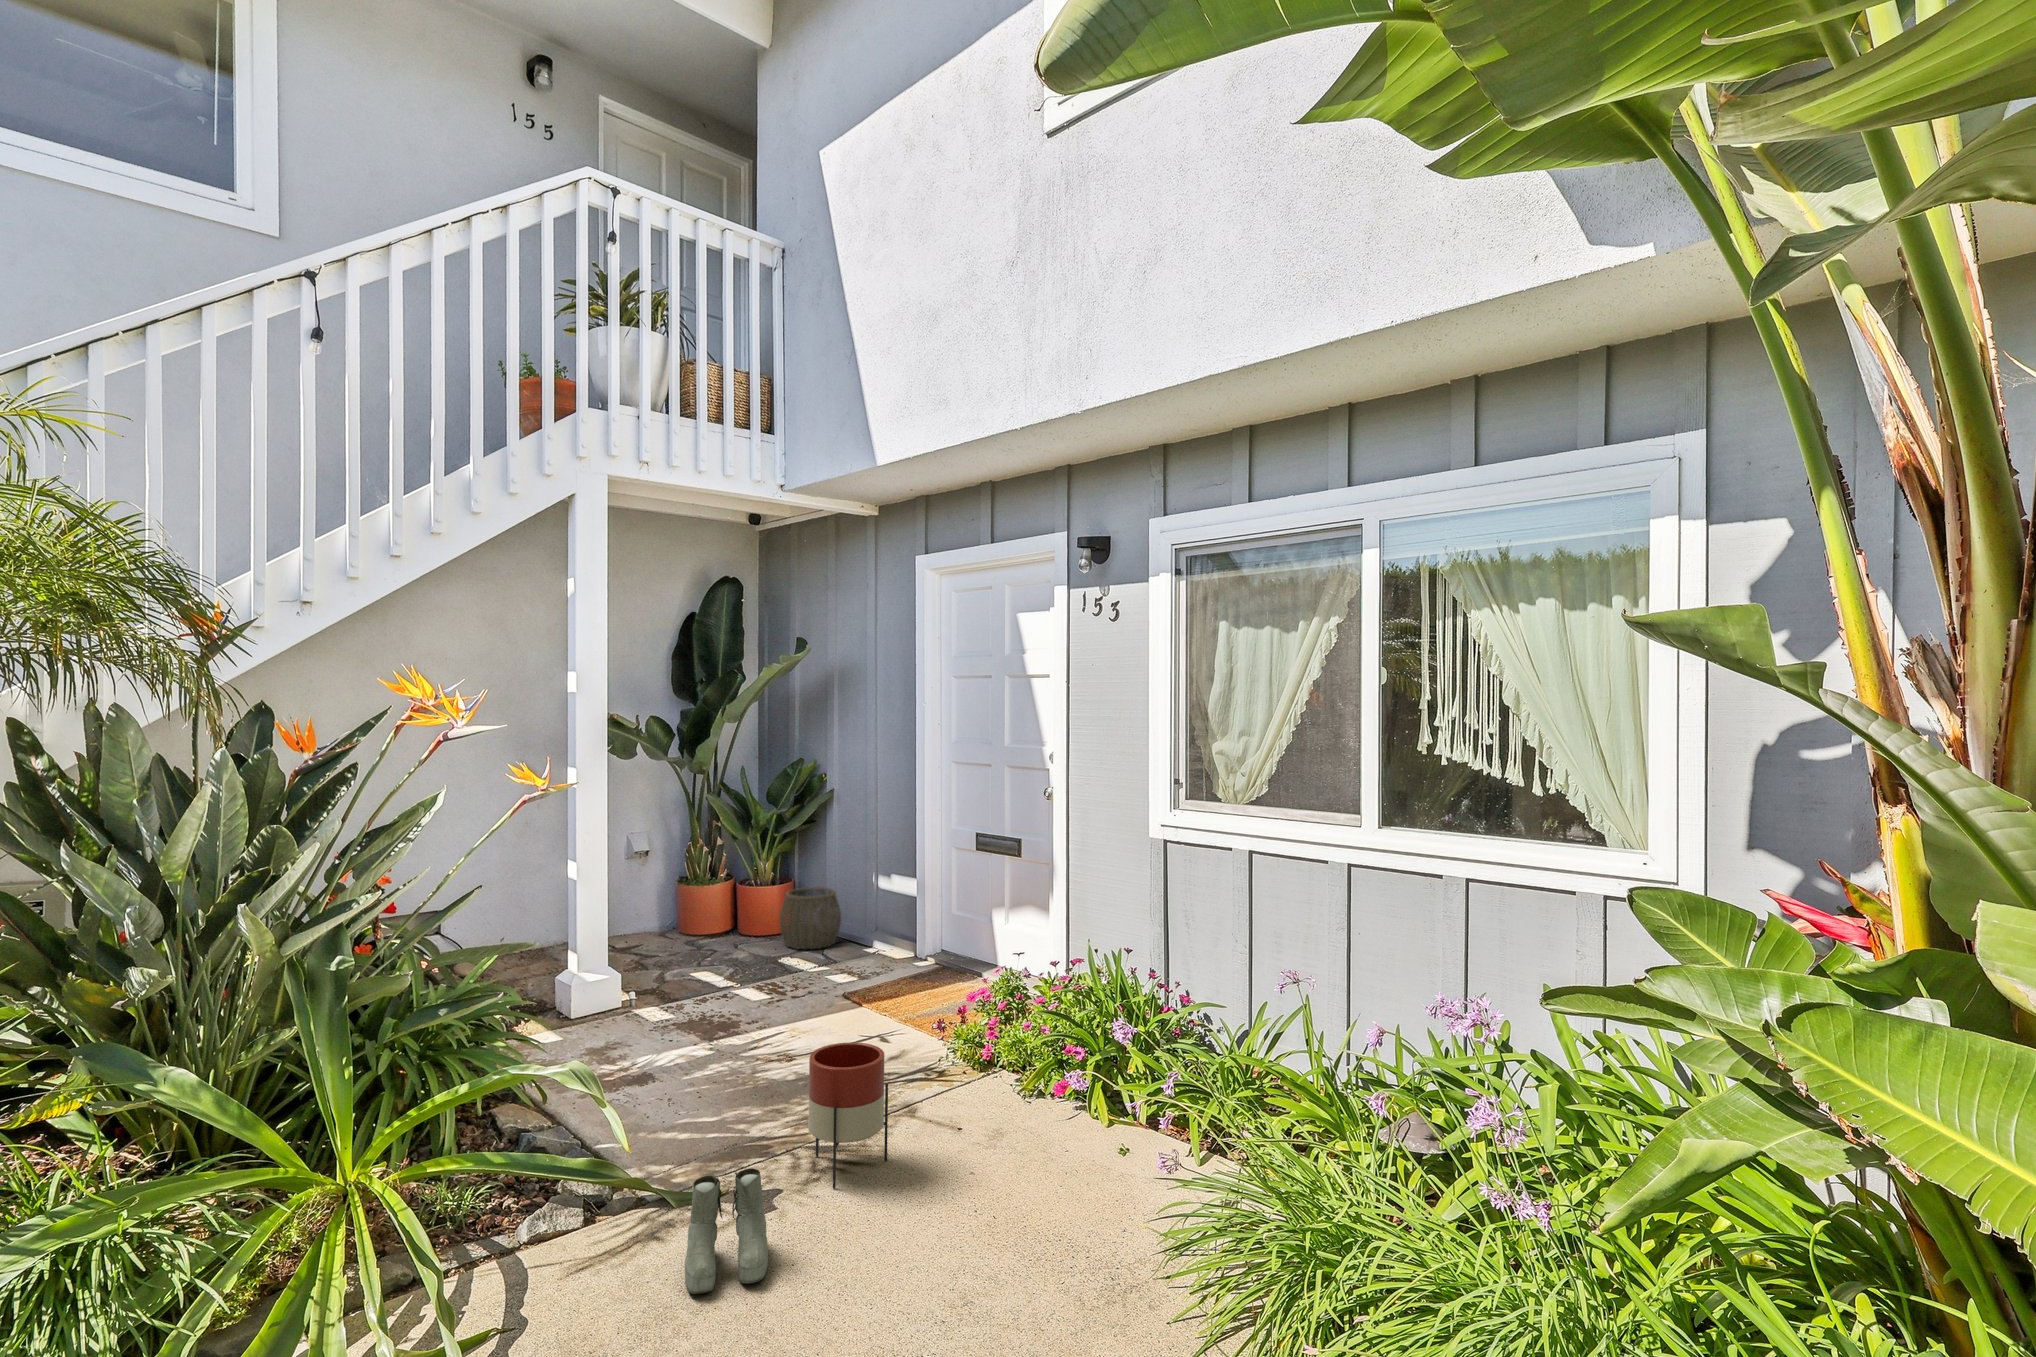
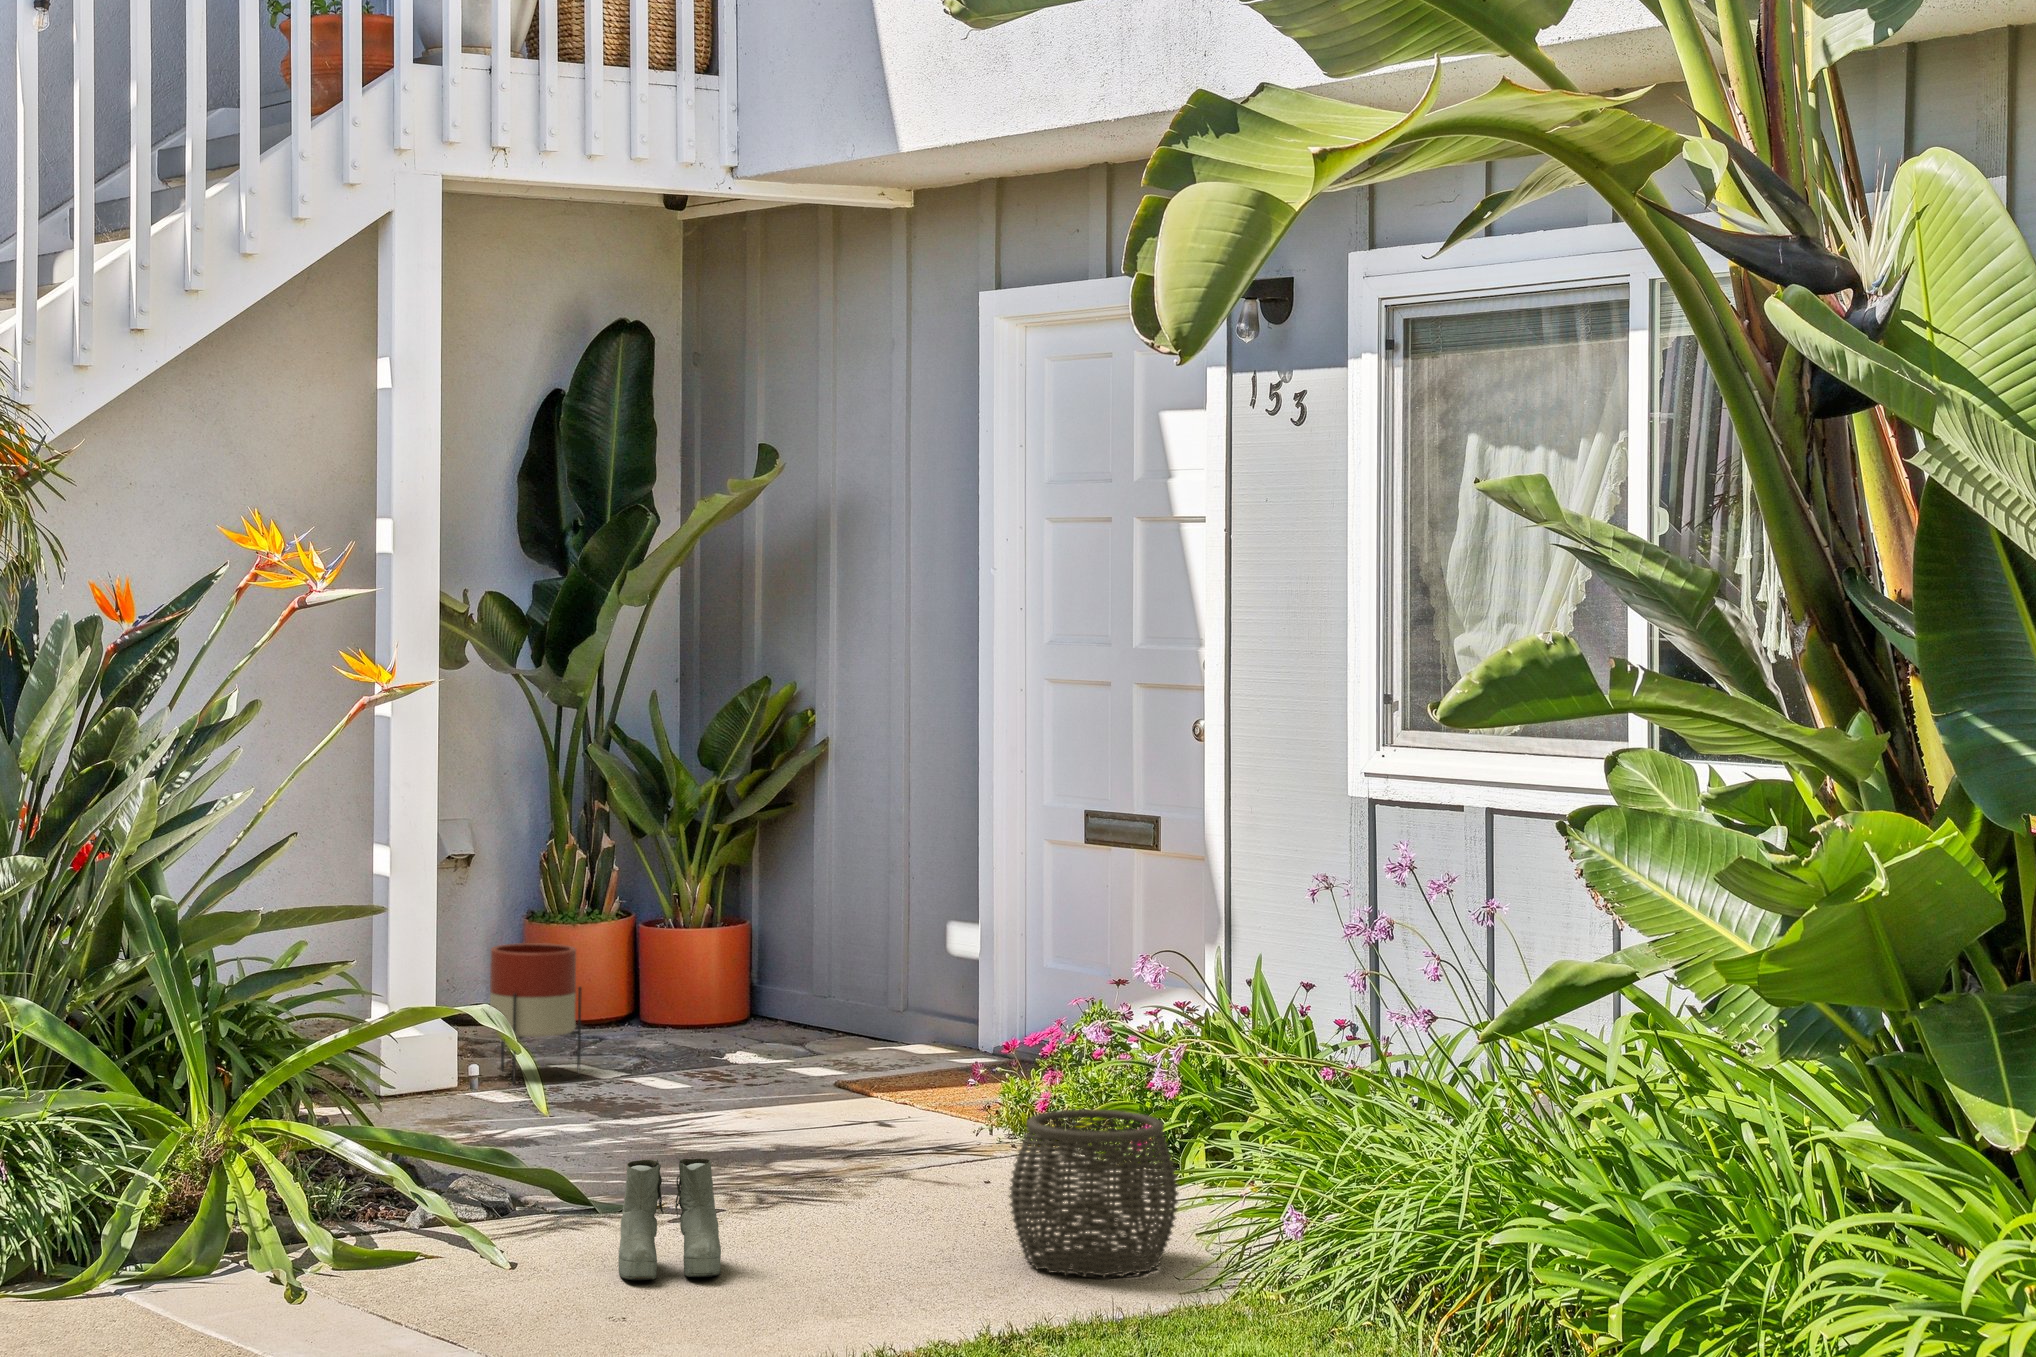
woven basket: present [780,887,841,949] -> present [1009,1109,1179,1277]
planter: present [808,1042,888,1188] -> present [490,943,581,1084]

